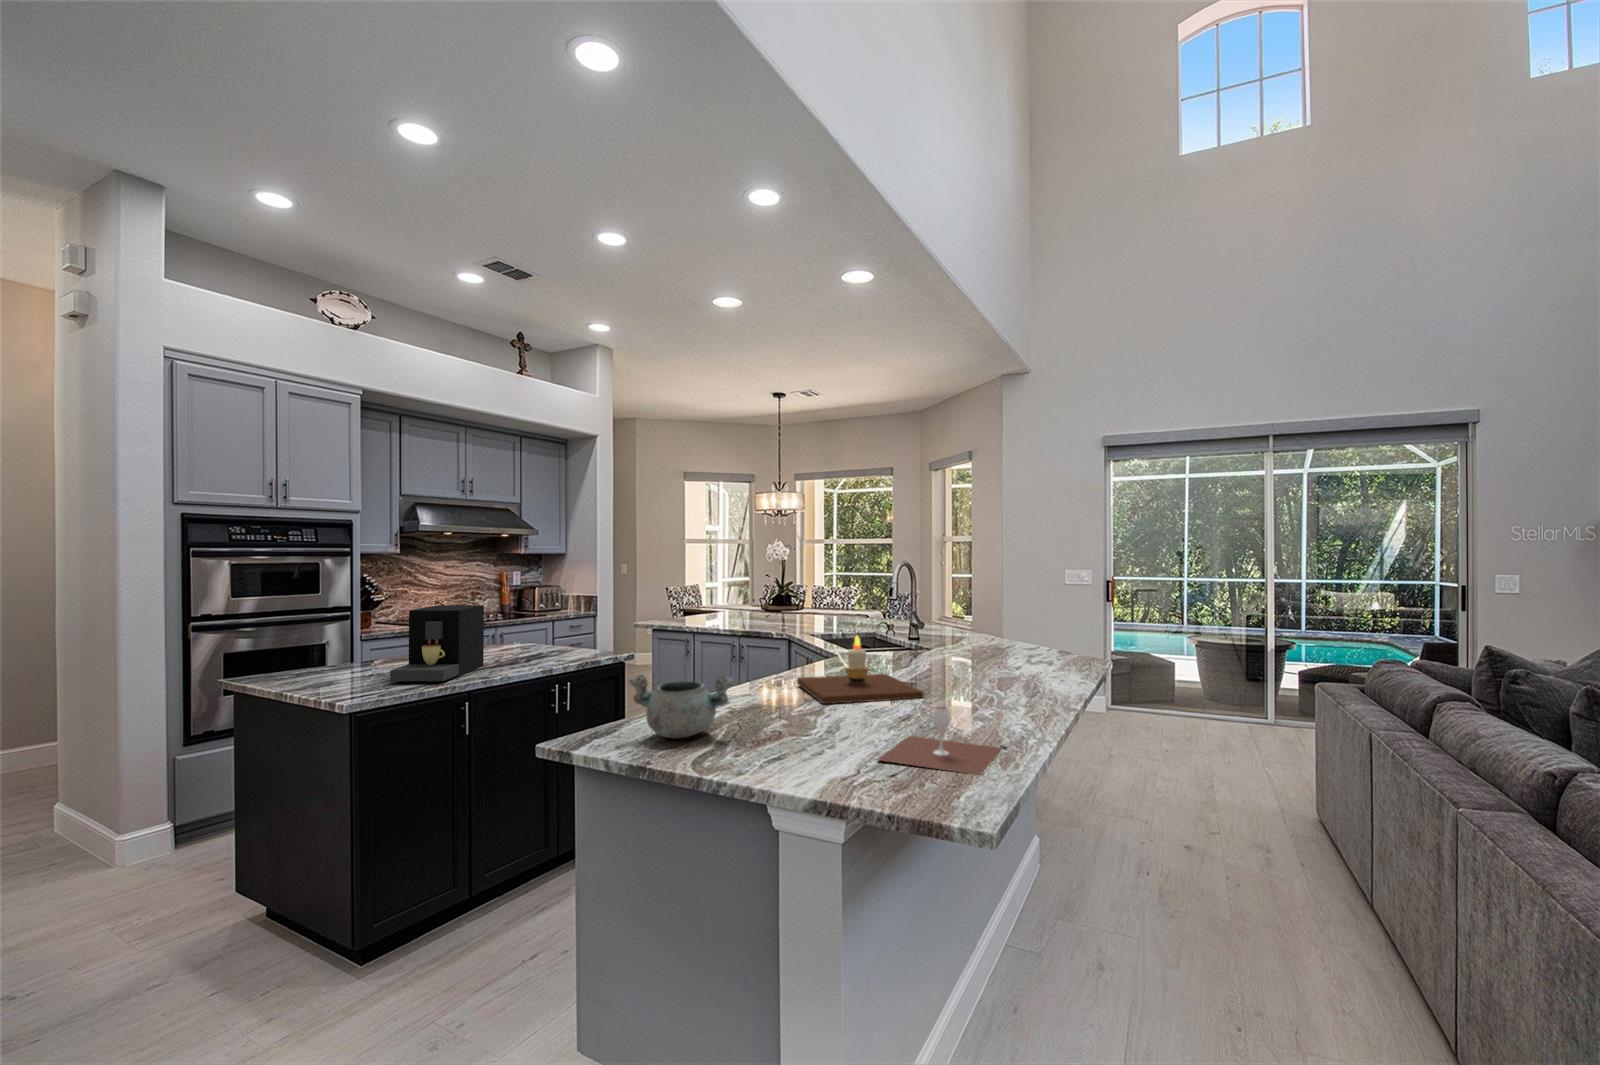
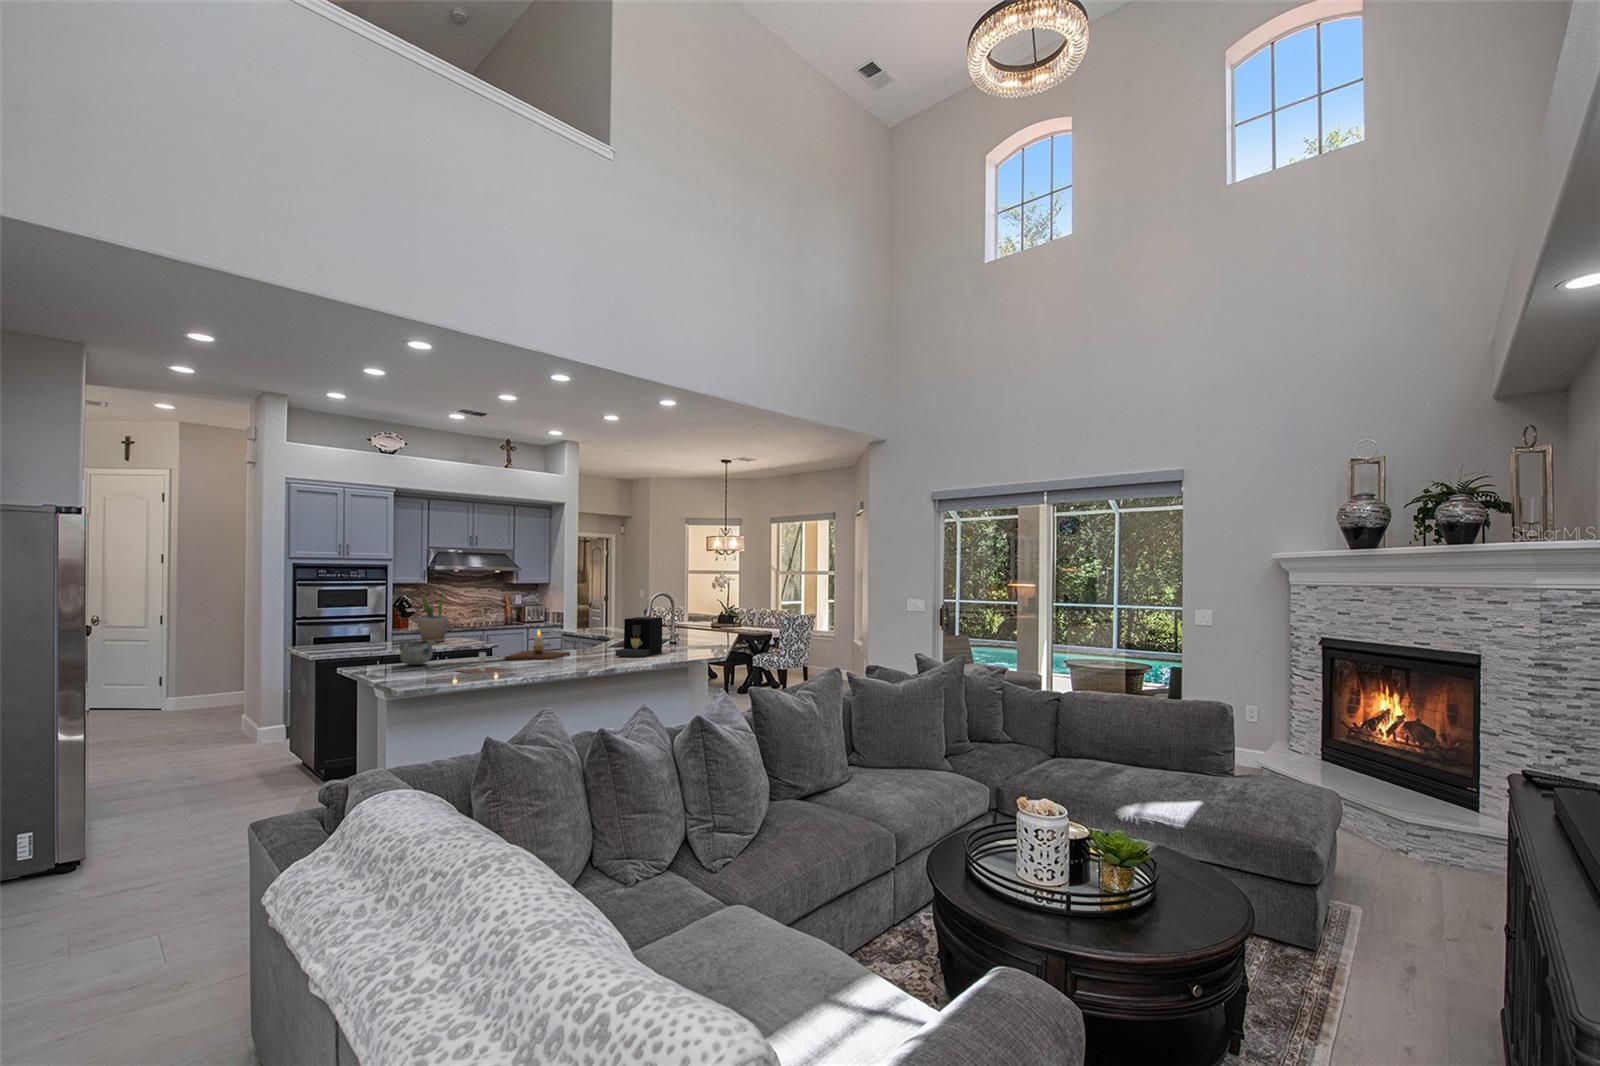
potted plant: none [488,561,542,659] -> present [418,594,448,642]
coffee maker: present [390,605,484,681] -> present [616,617,662,657]

